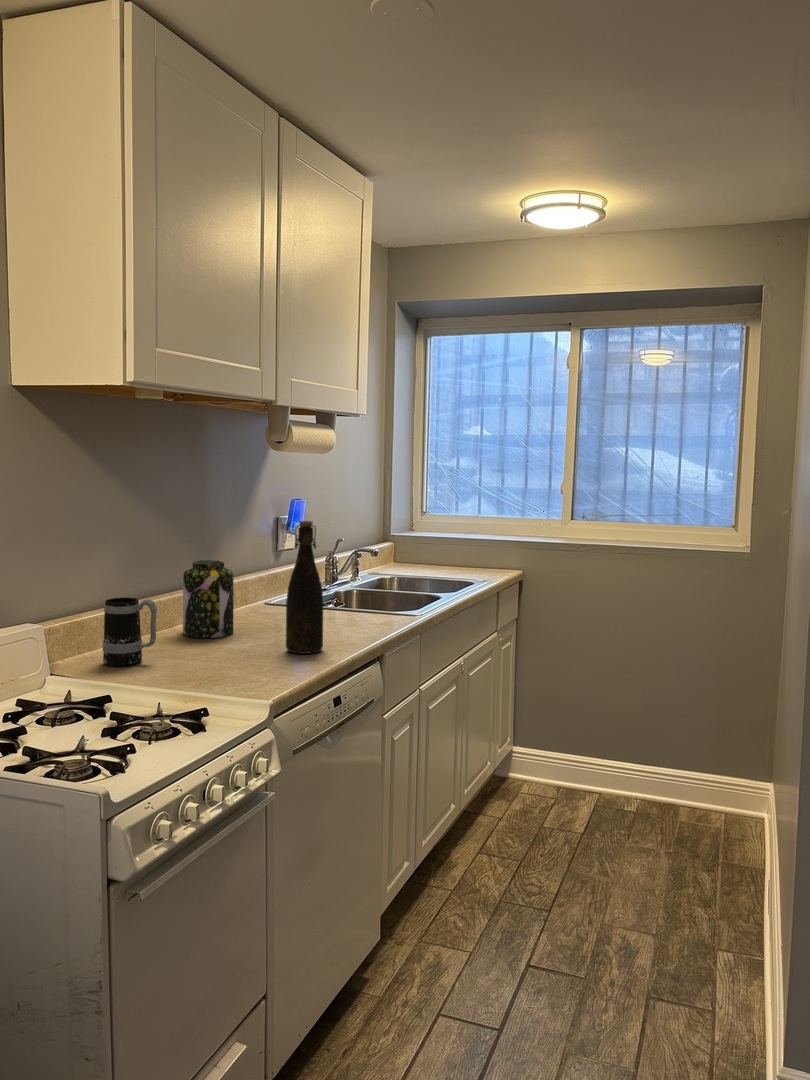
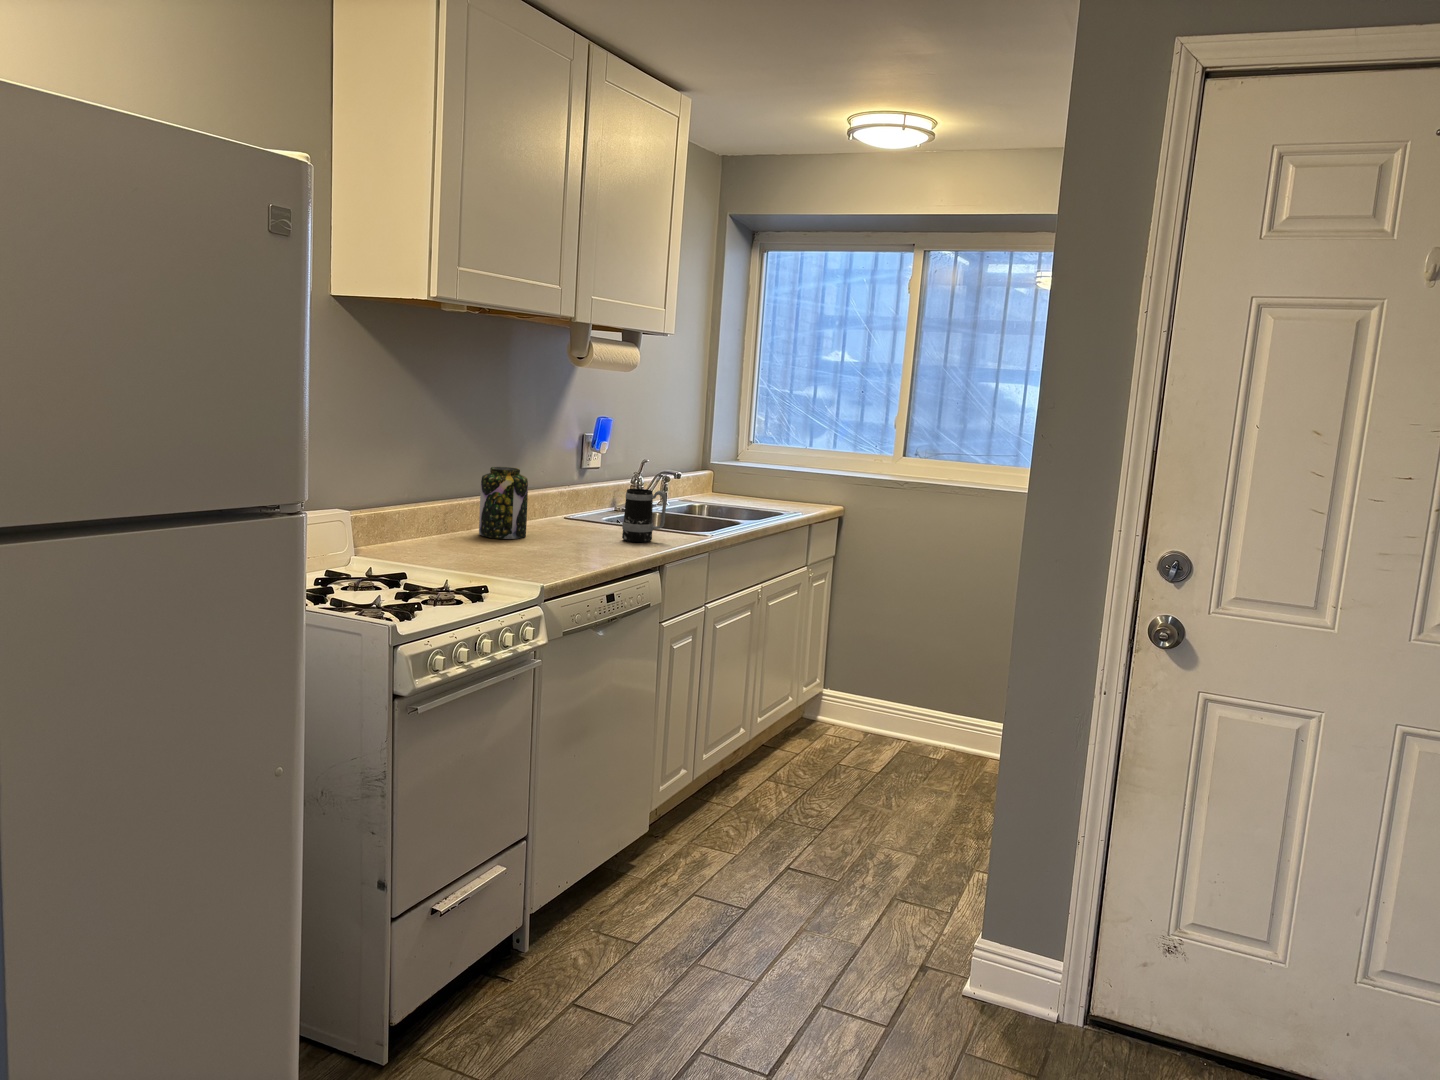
bottle: present [286,521,323,654] -> none [569,432,606,555]
mug: present [103,598,157,666] -> present [622,489,667,542]

